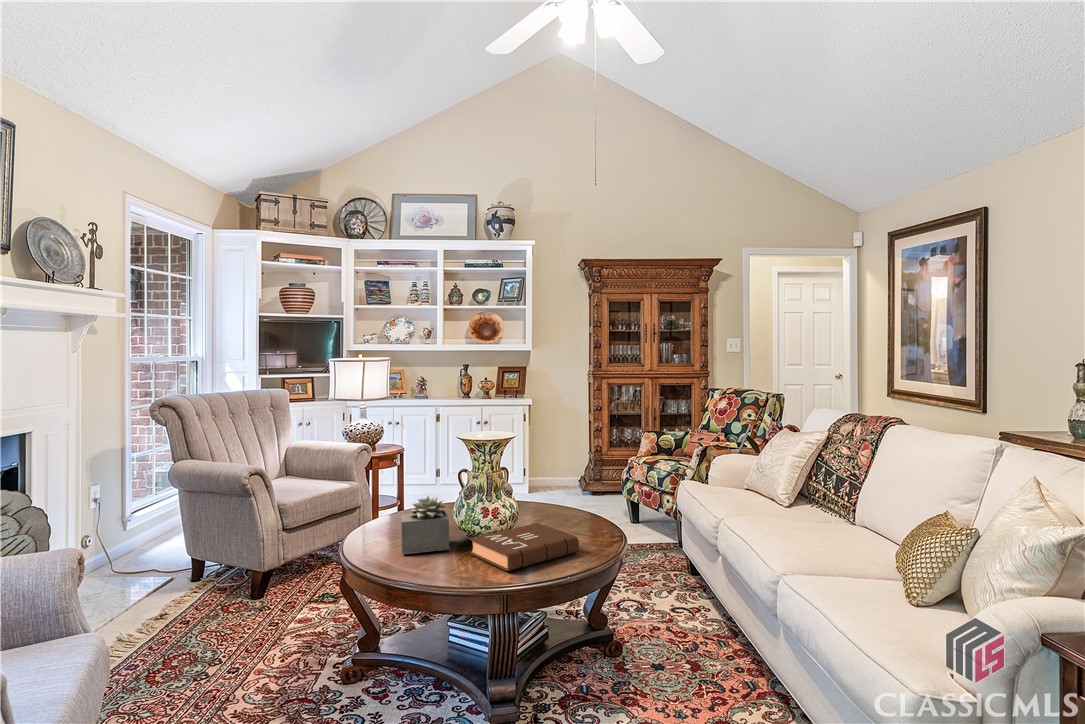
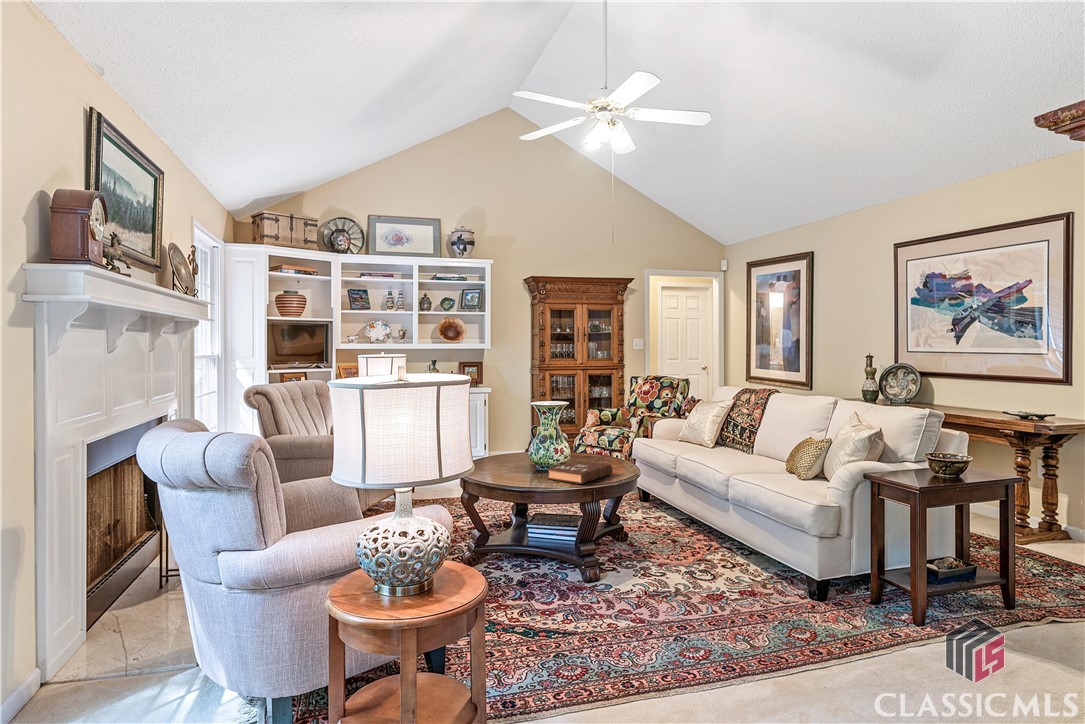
succulent plant: present [401,496,450,554] -> none [495,444,533,481]

